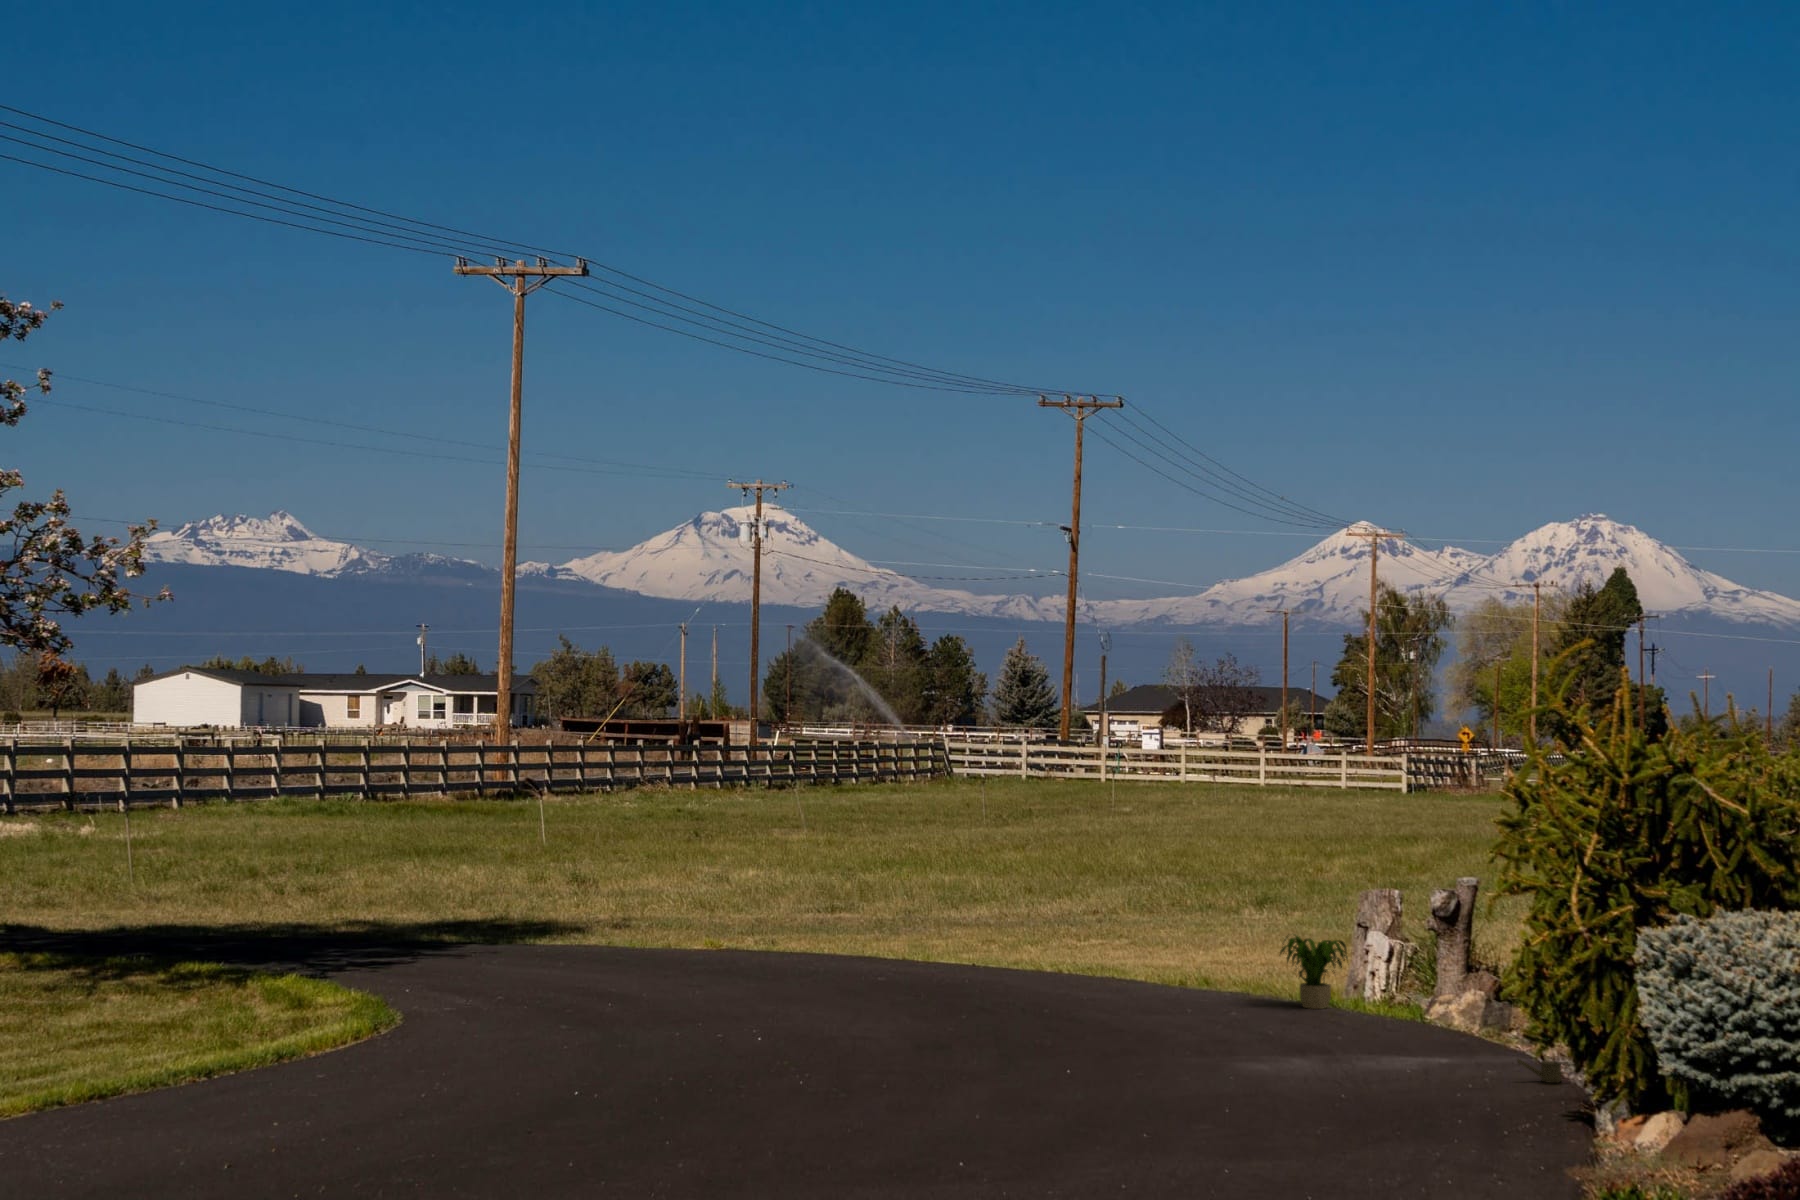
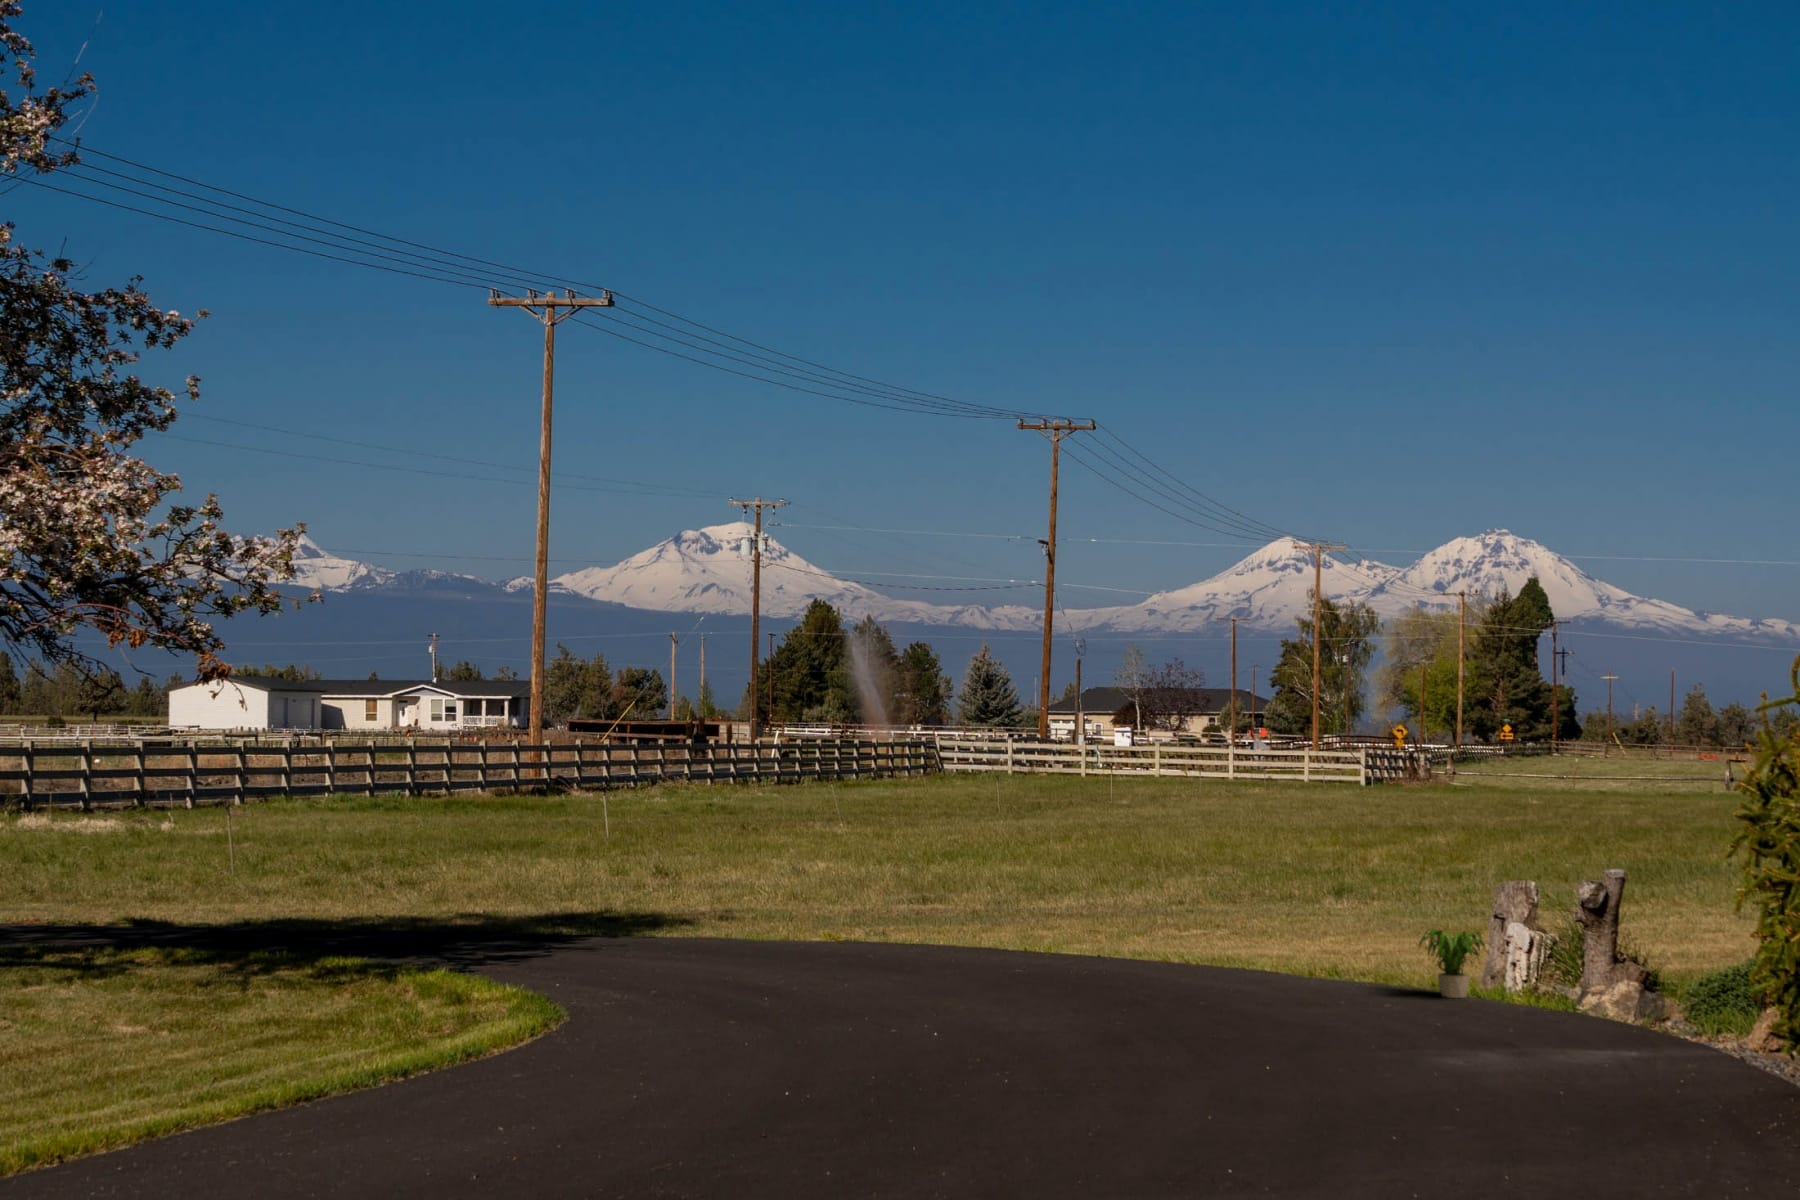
watering can: present [1517,1059,1567,1083] -> none [1716,1049,1770,1073]

